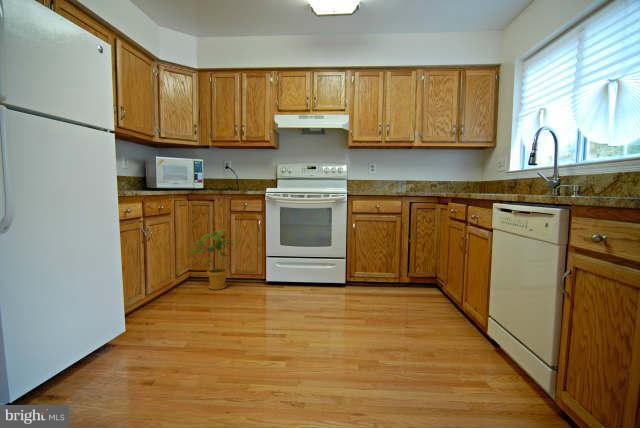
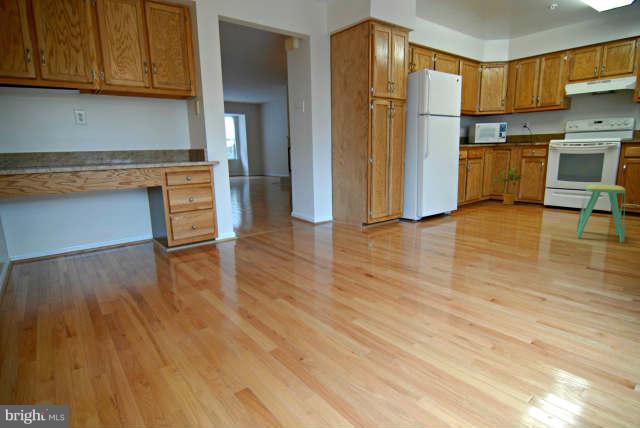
stool: none [348,274,441,405] -> present [576,184,626,242]

